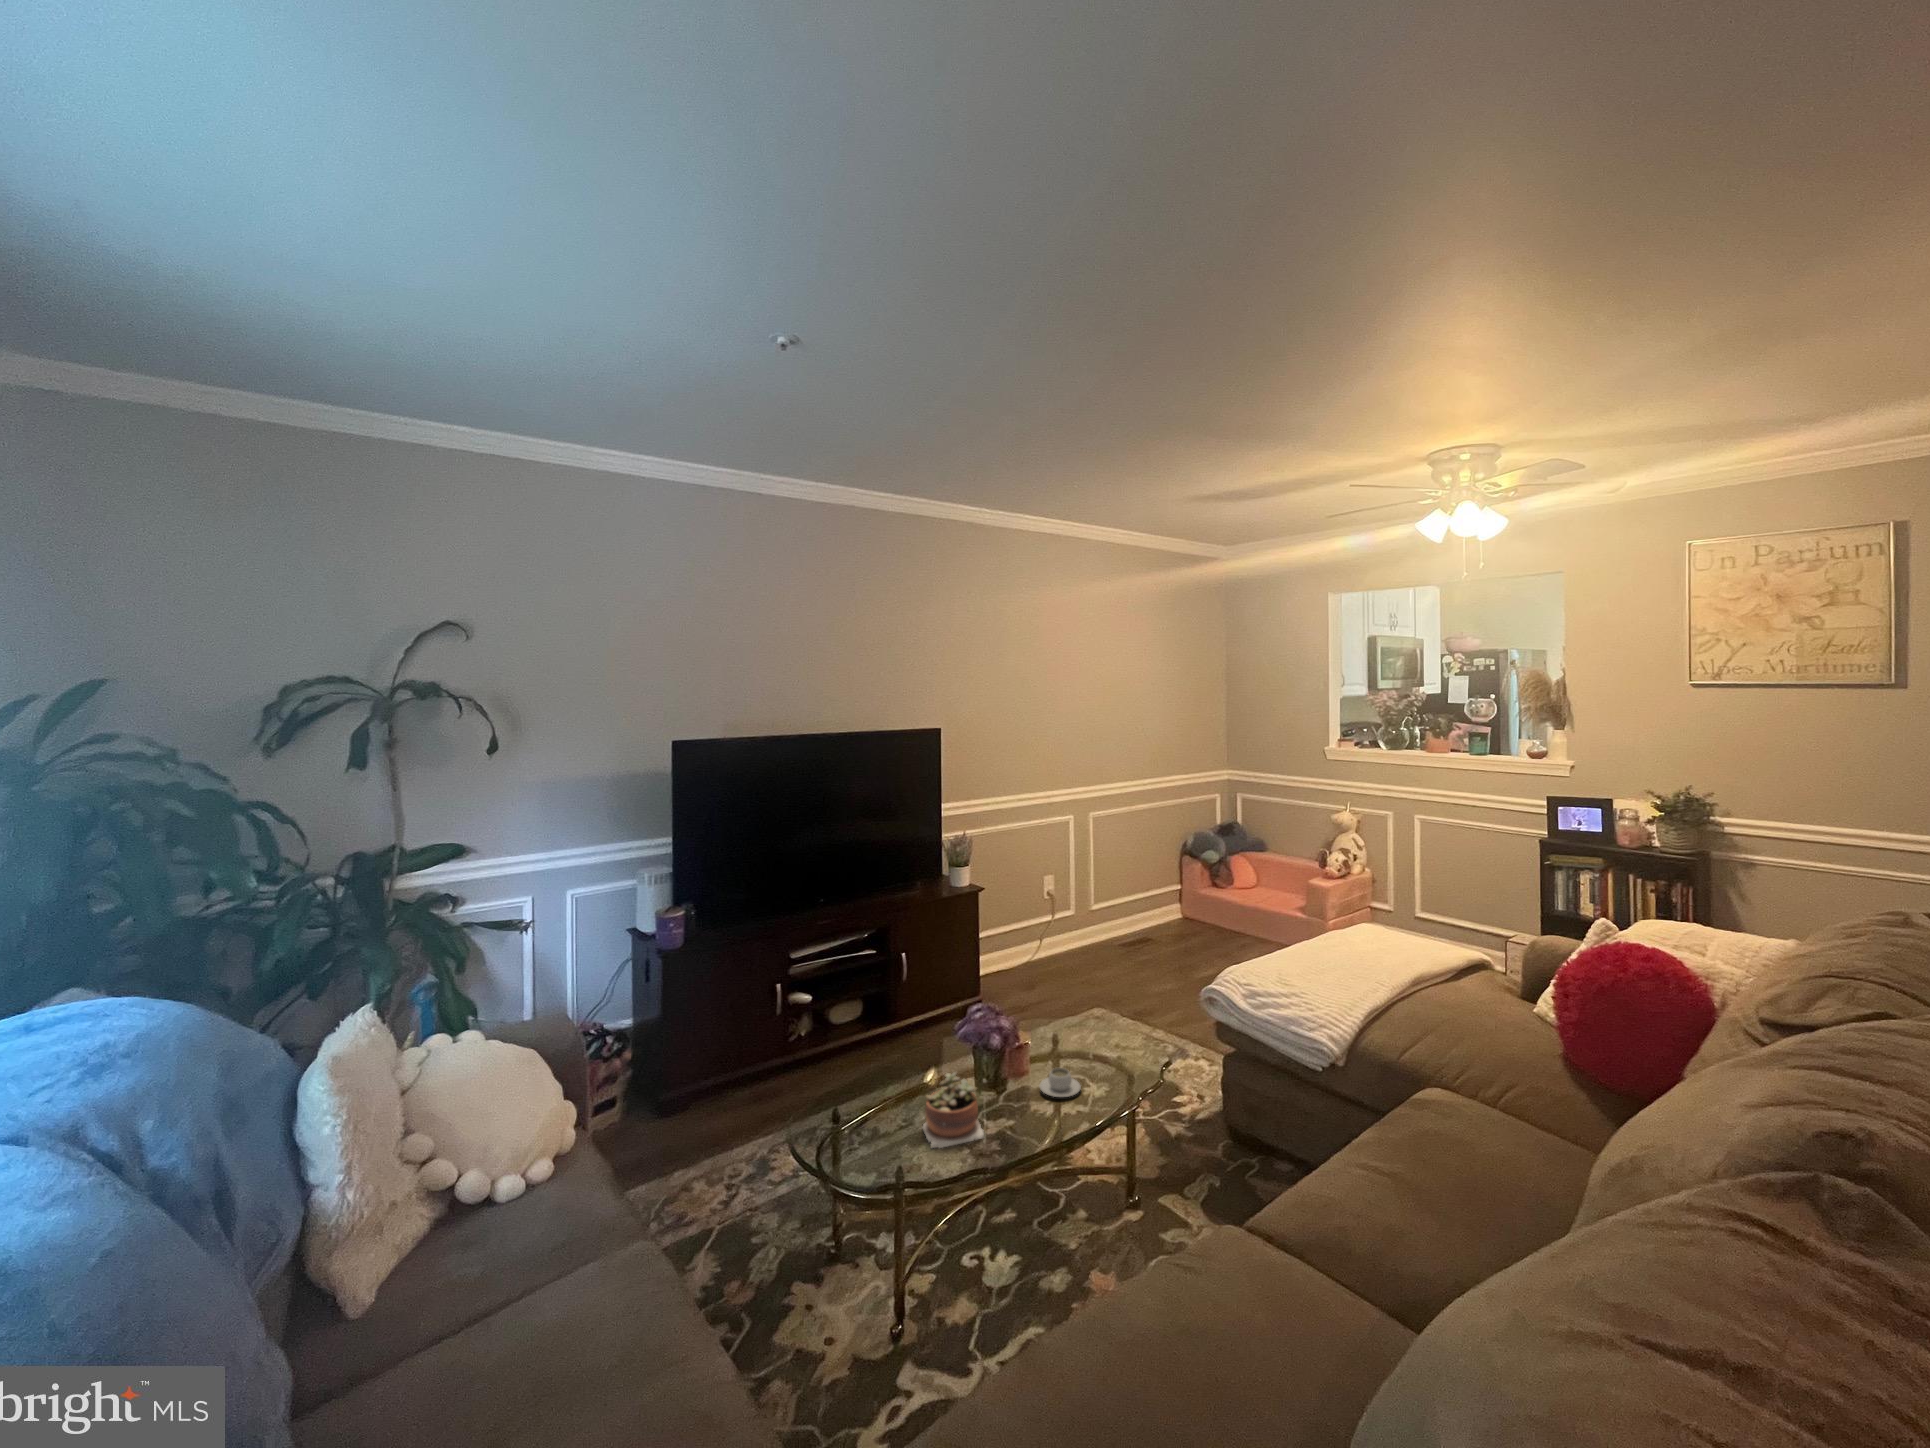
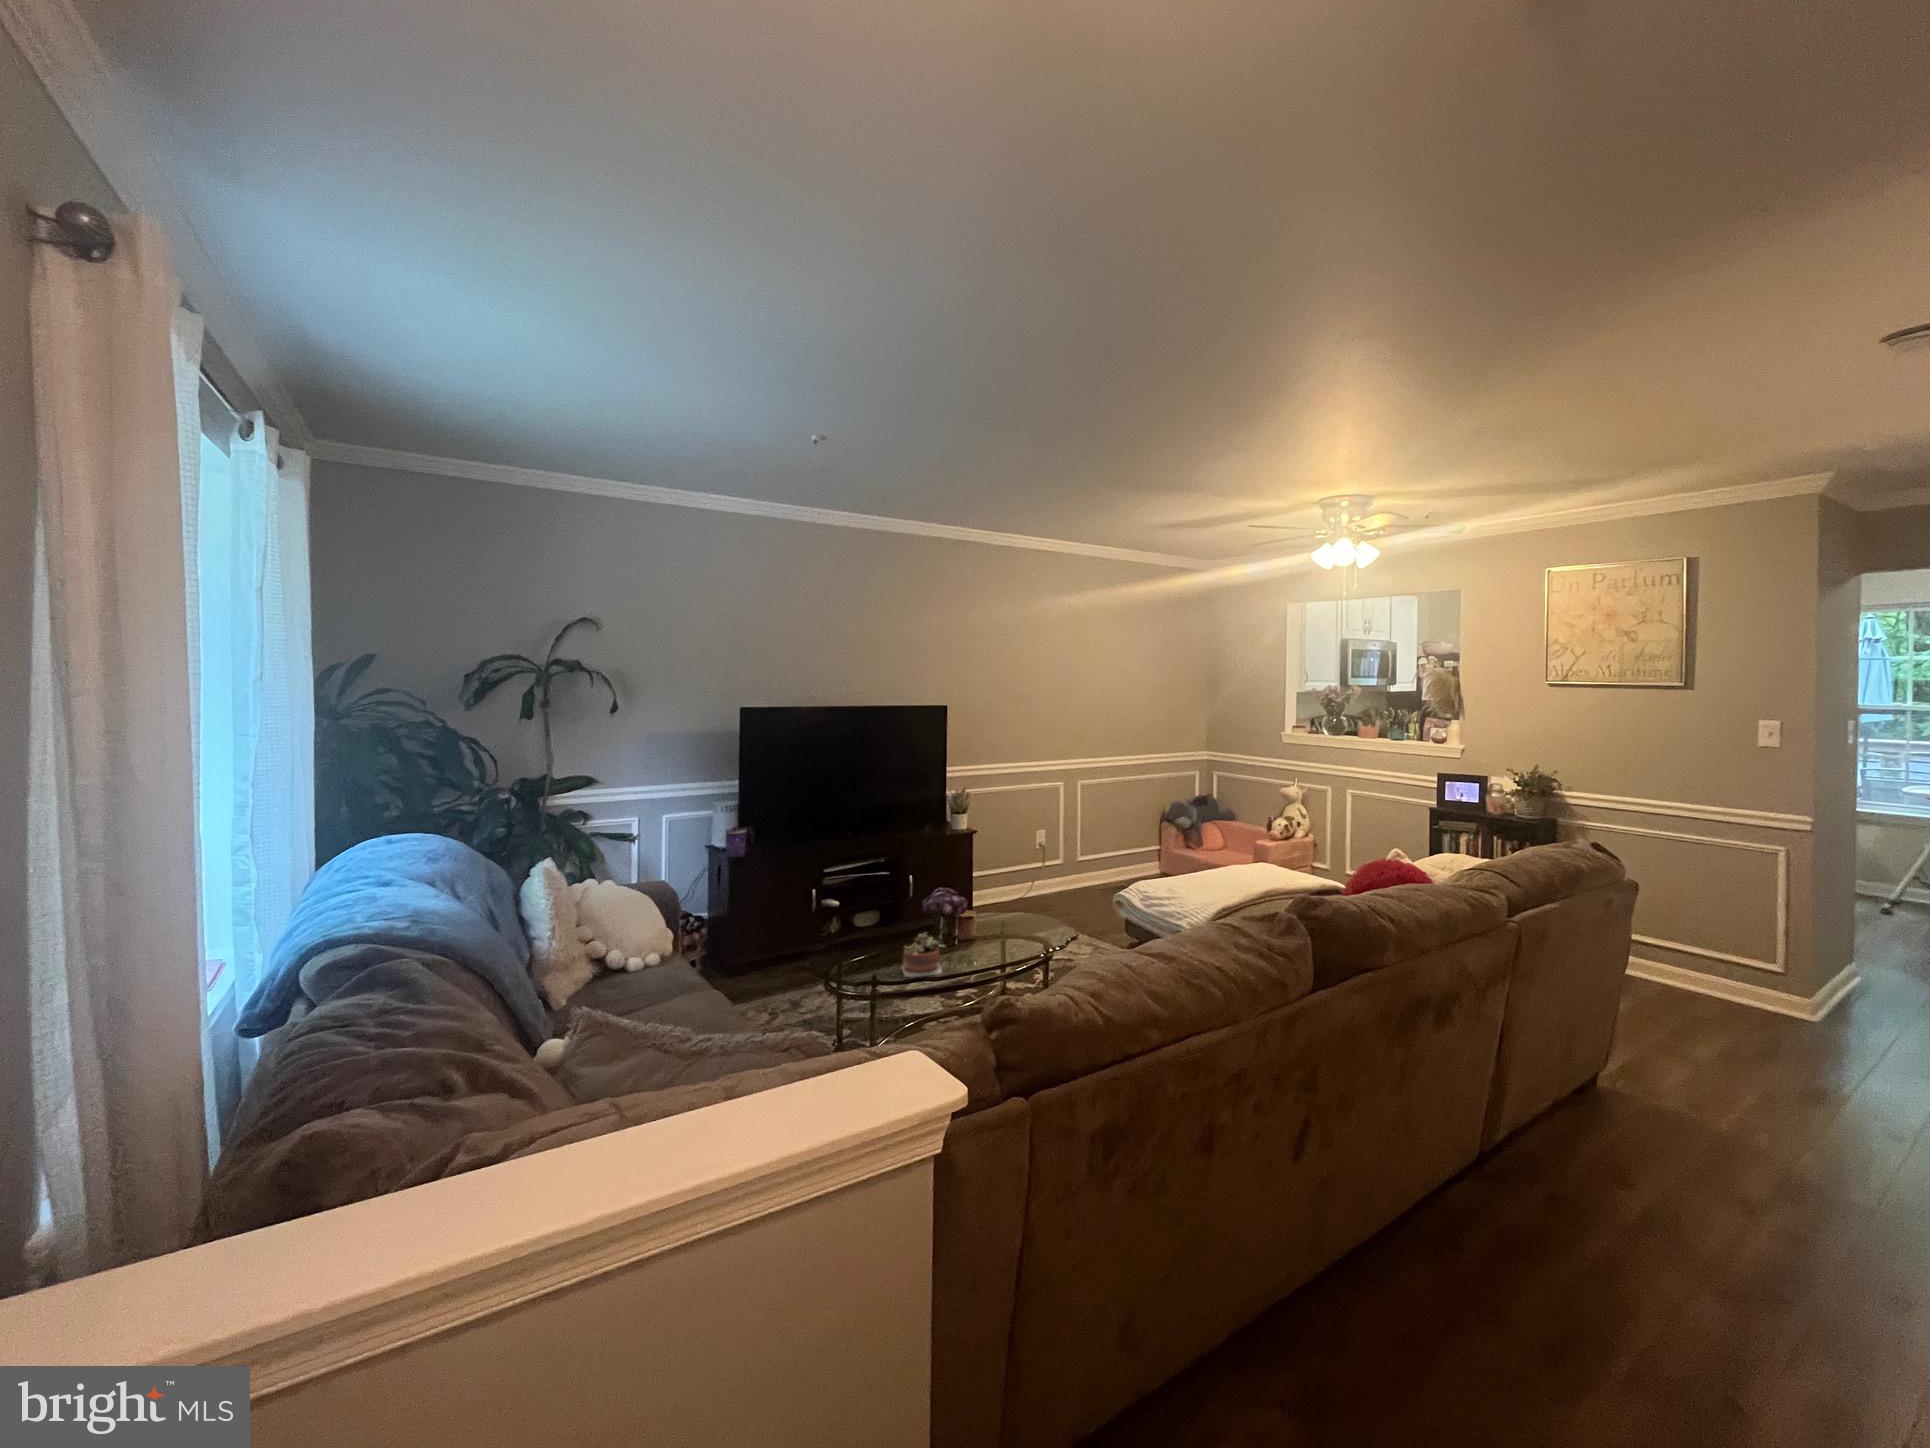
teacup: present [1040,1068,1081,1097] -> none [988,939,1017,956]

